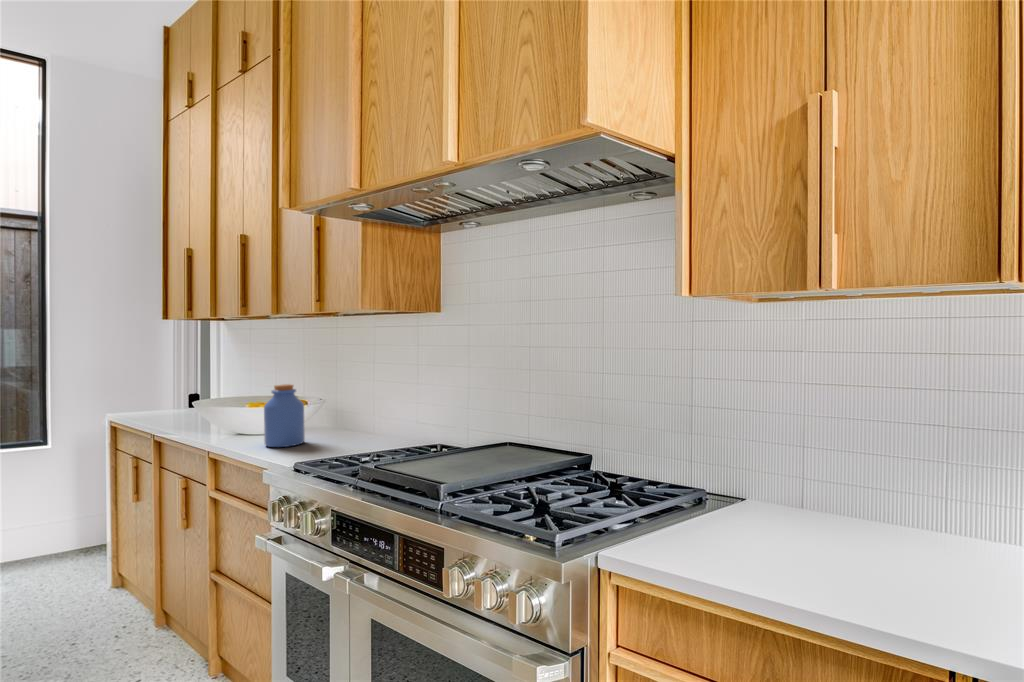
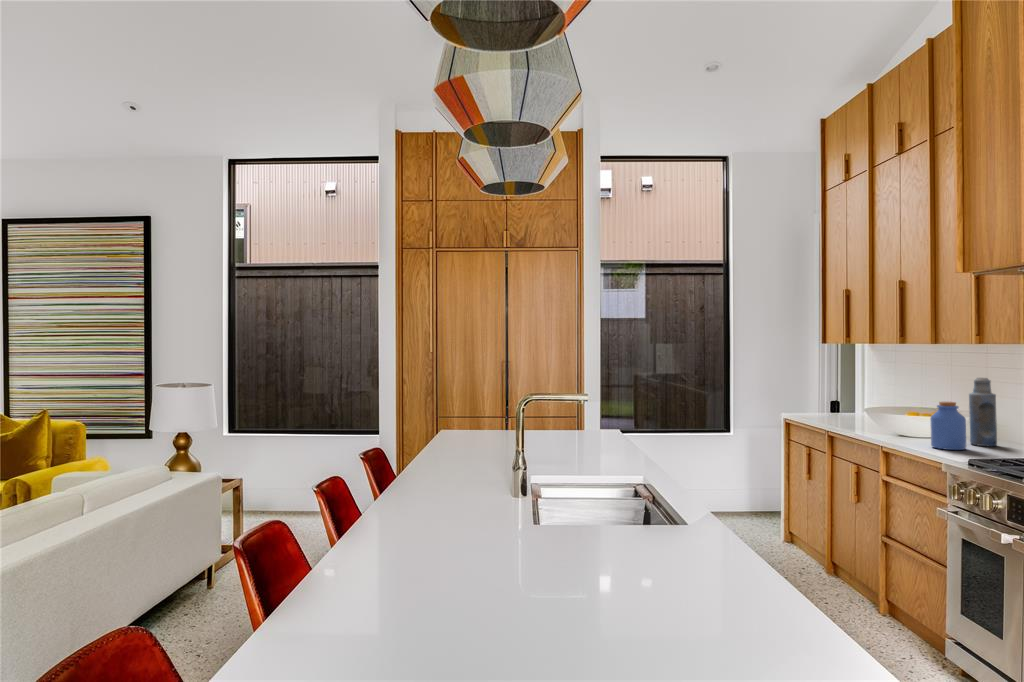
bottle: none [313,353,340,434] -> present [969,378,997,446]

